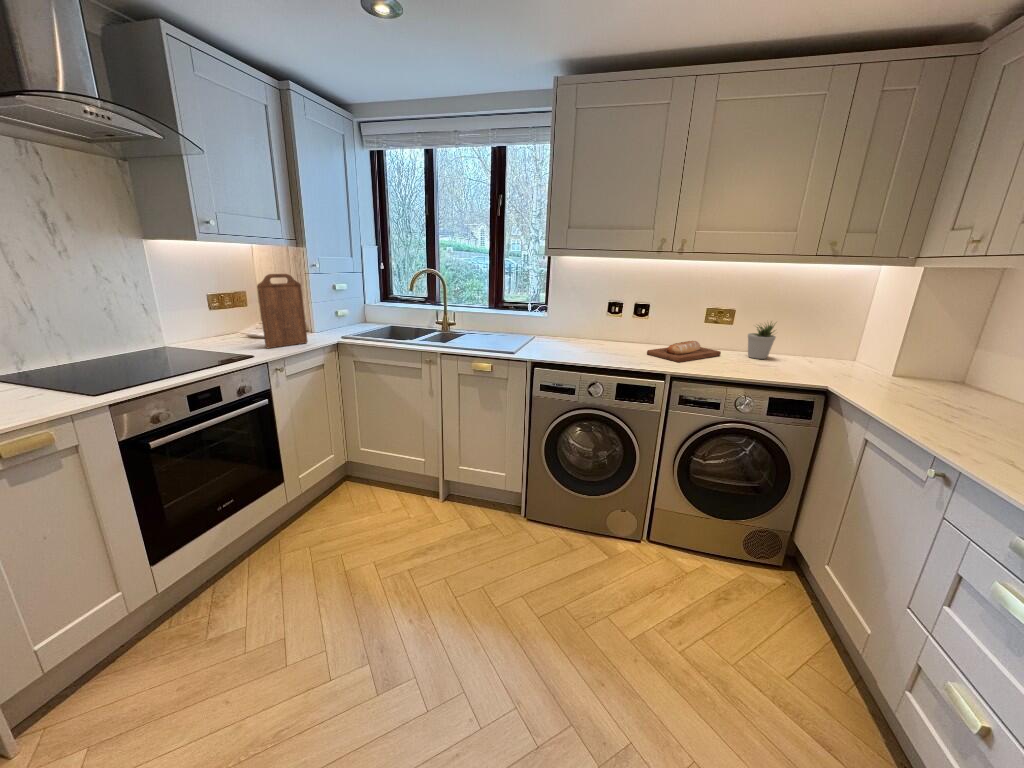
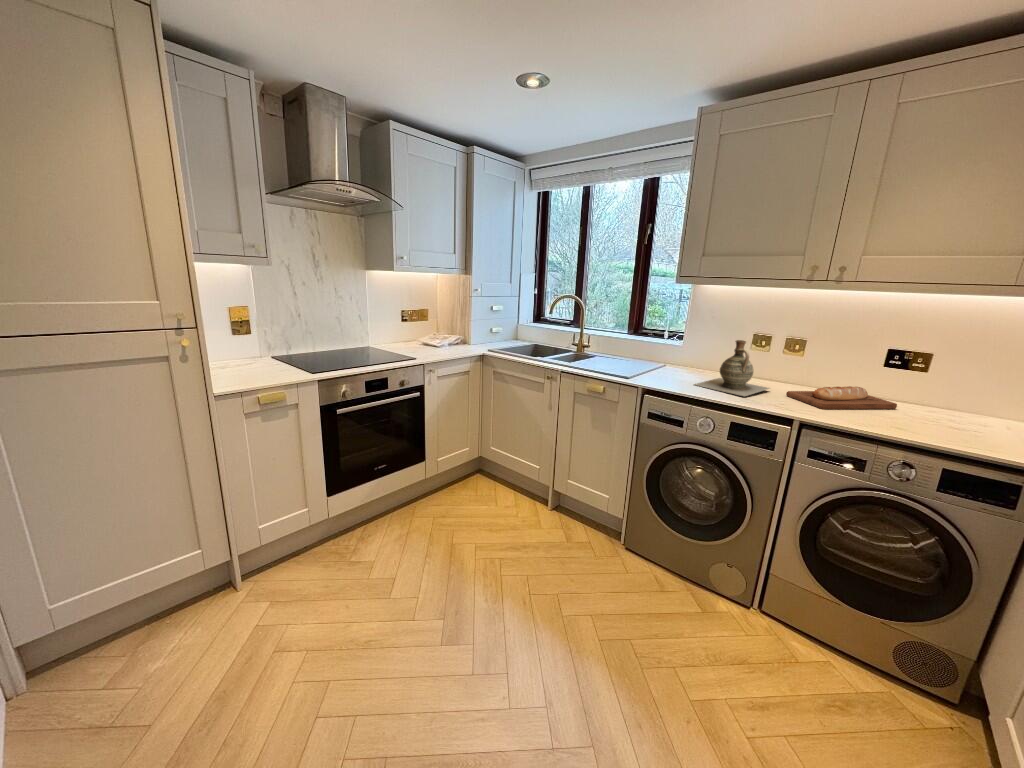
cutting board: present [257,274,307,348] -> none [429,296,461,354]
ceramic jug: none [572,308,634,359] -> present [694,340,769,396]
potted plant: present [748,322,776,359] -> none [943,371,996,421]

